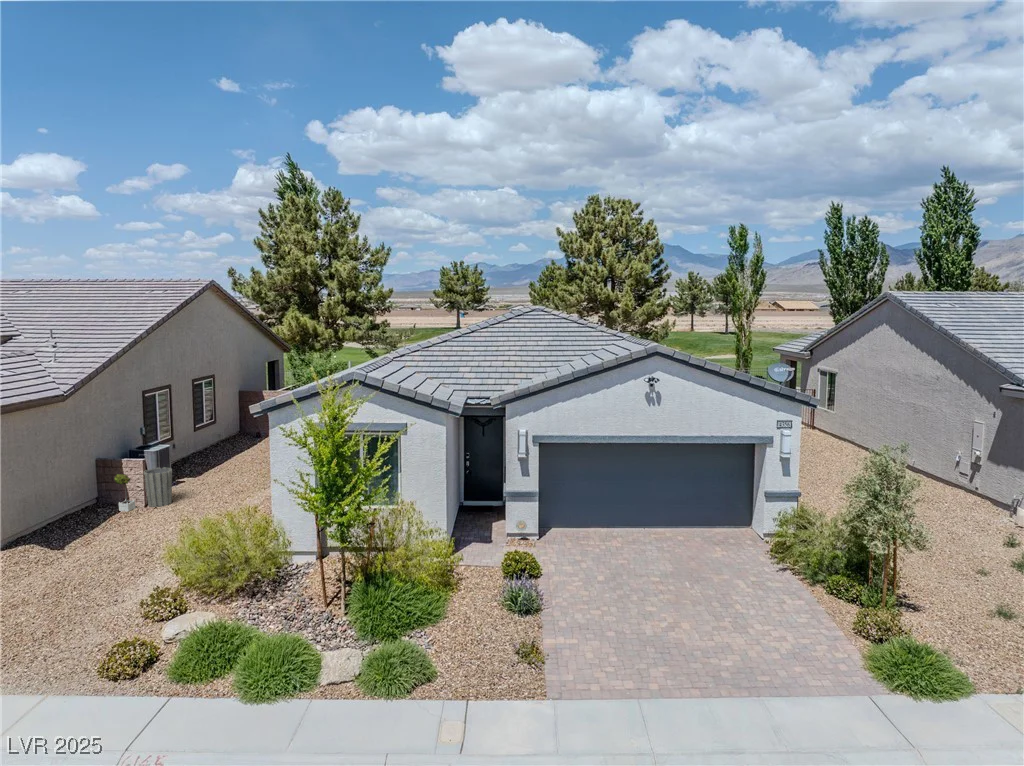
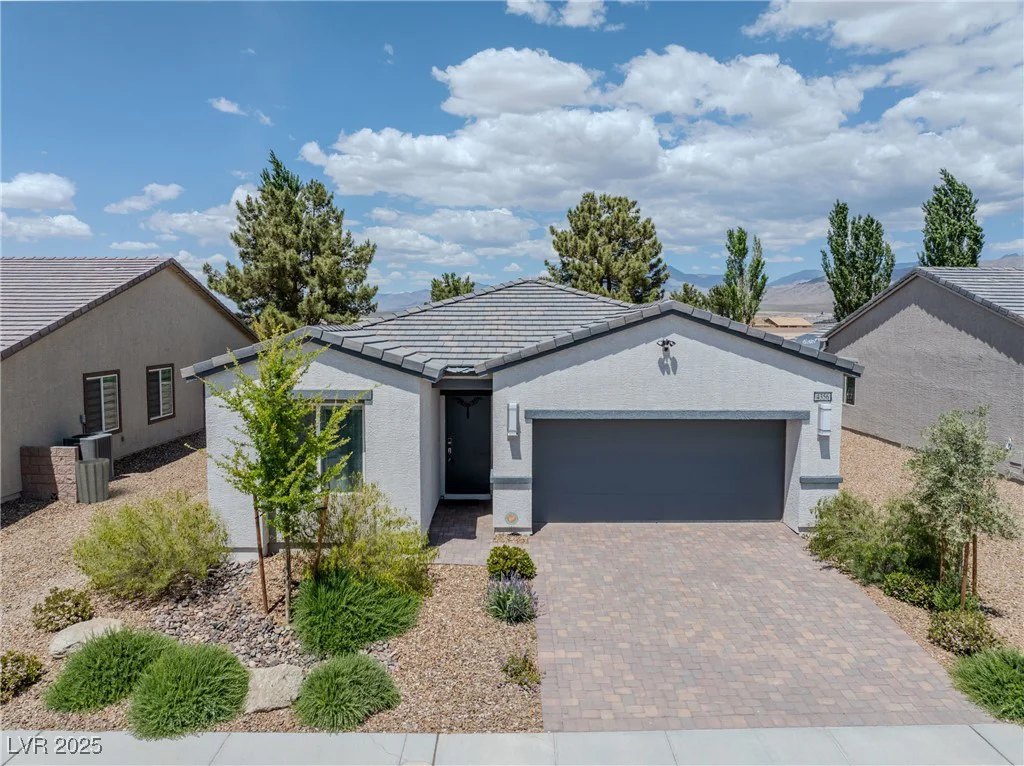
potted tree: present [114,474,135,511] -> none [38,464,64,508]

